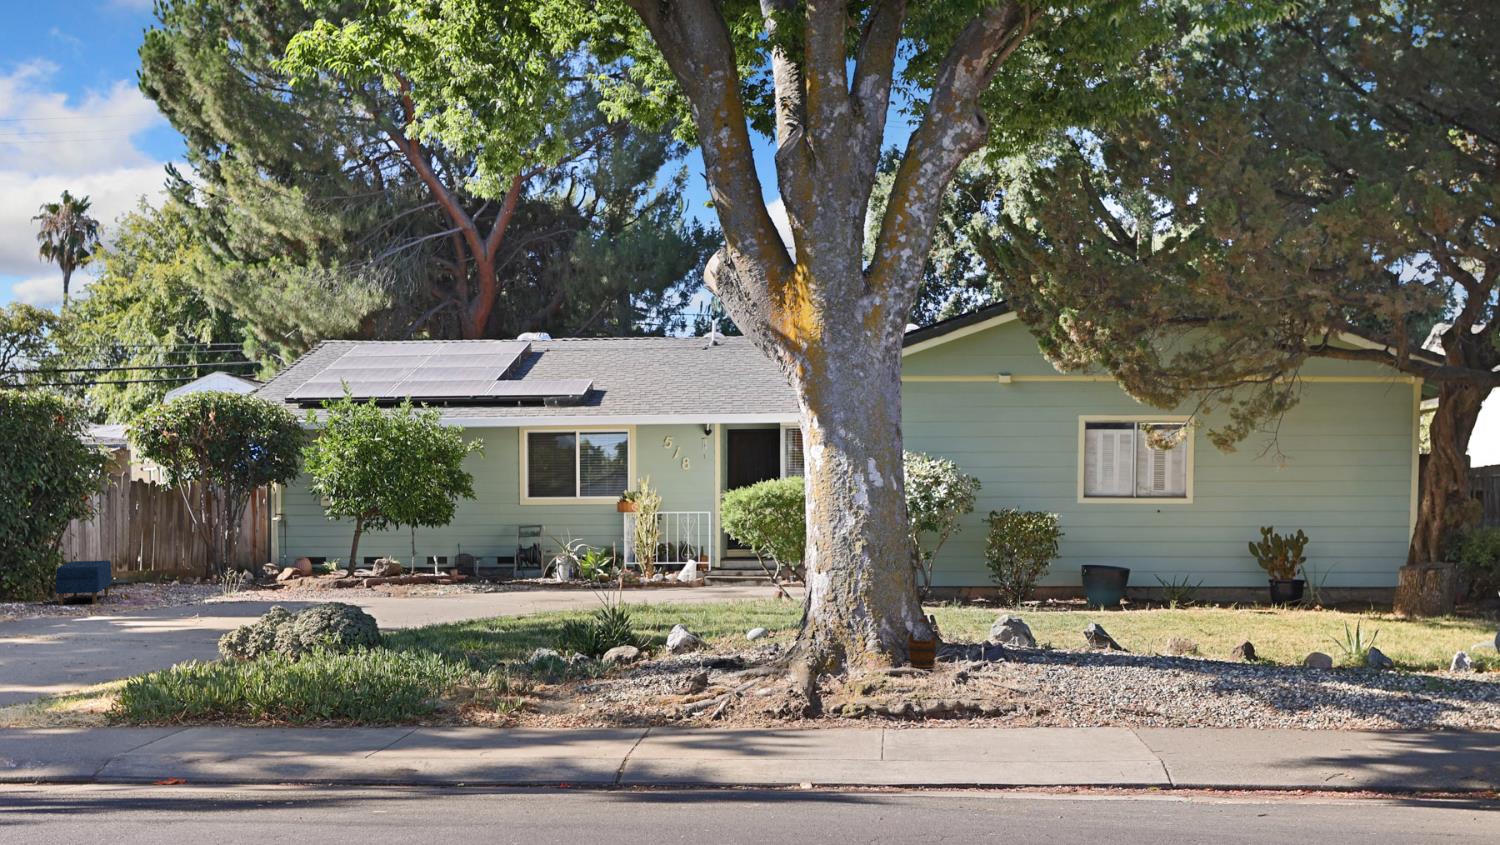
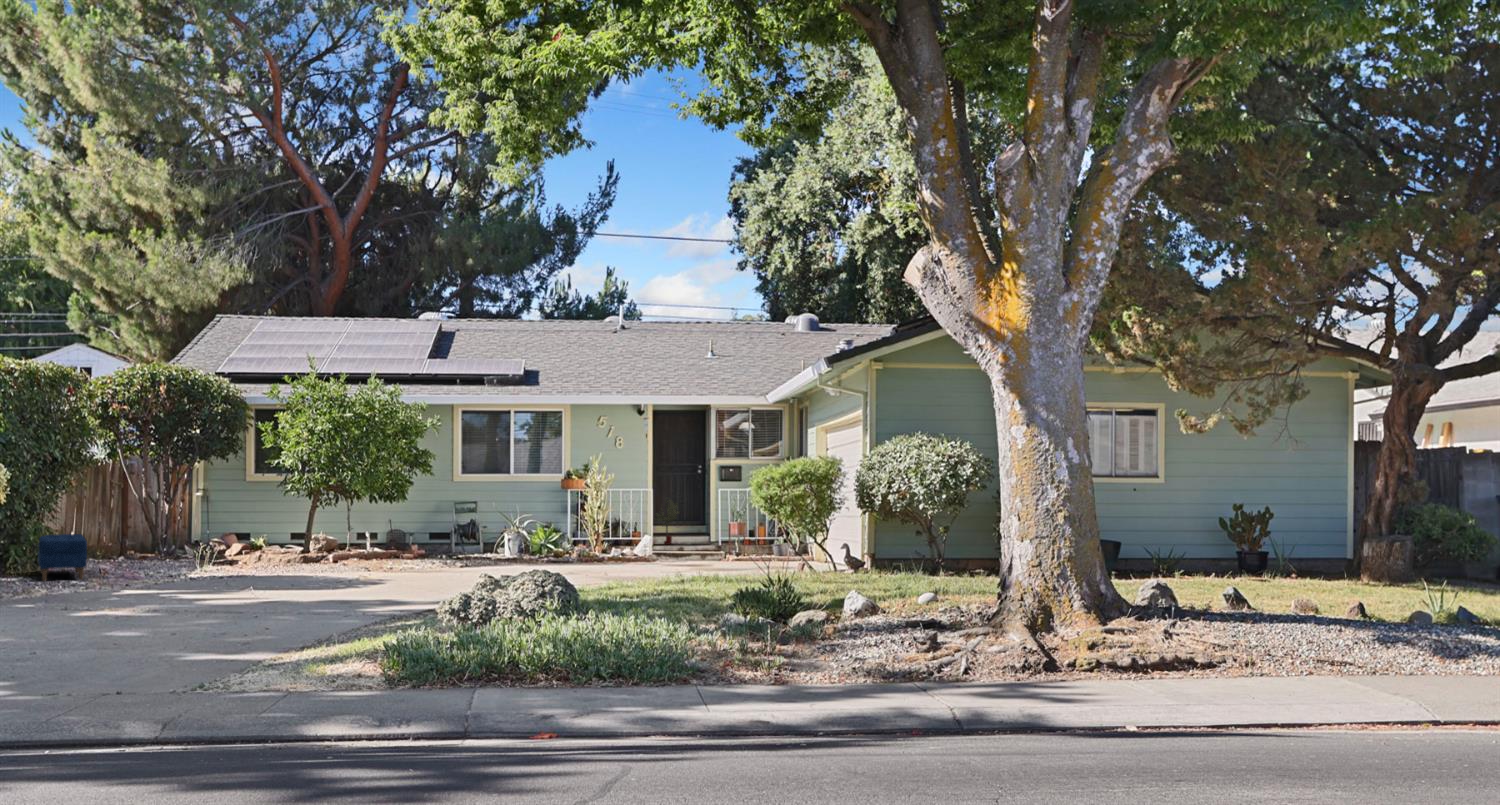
potted tree: none [718,520,750,571] -> present [655,500,679,545]
wooden bucket: present [908,619,937,668] -> none [1095,582,1124,626]

